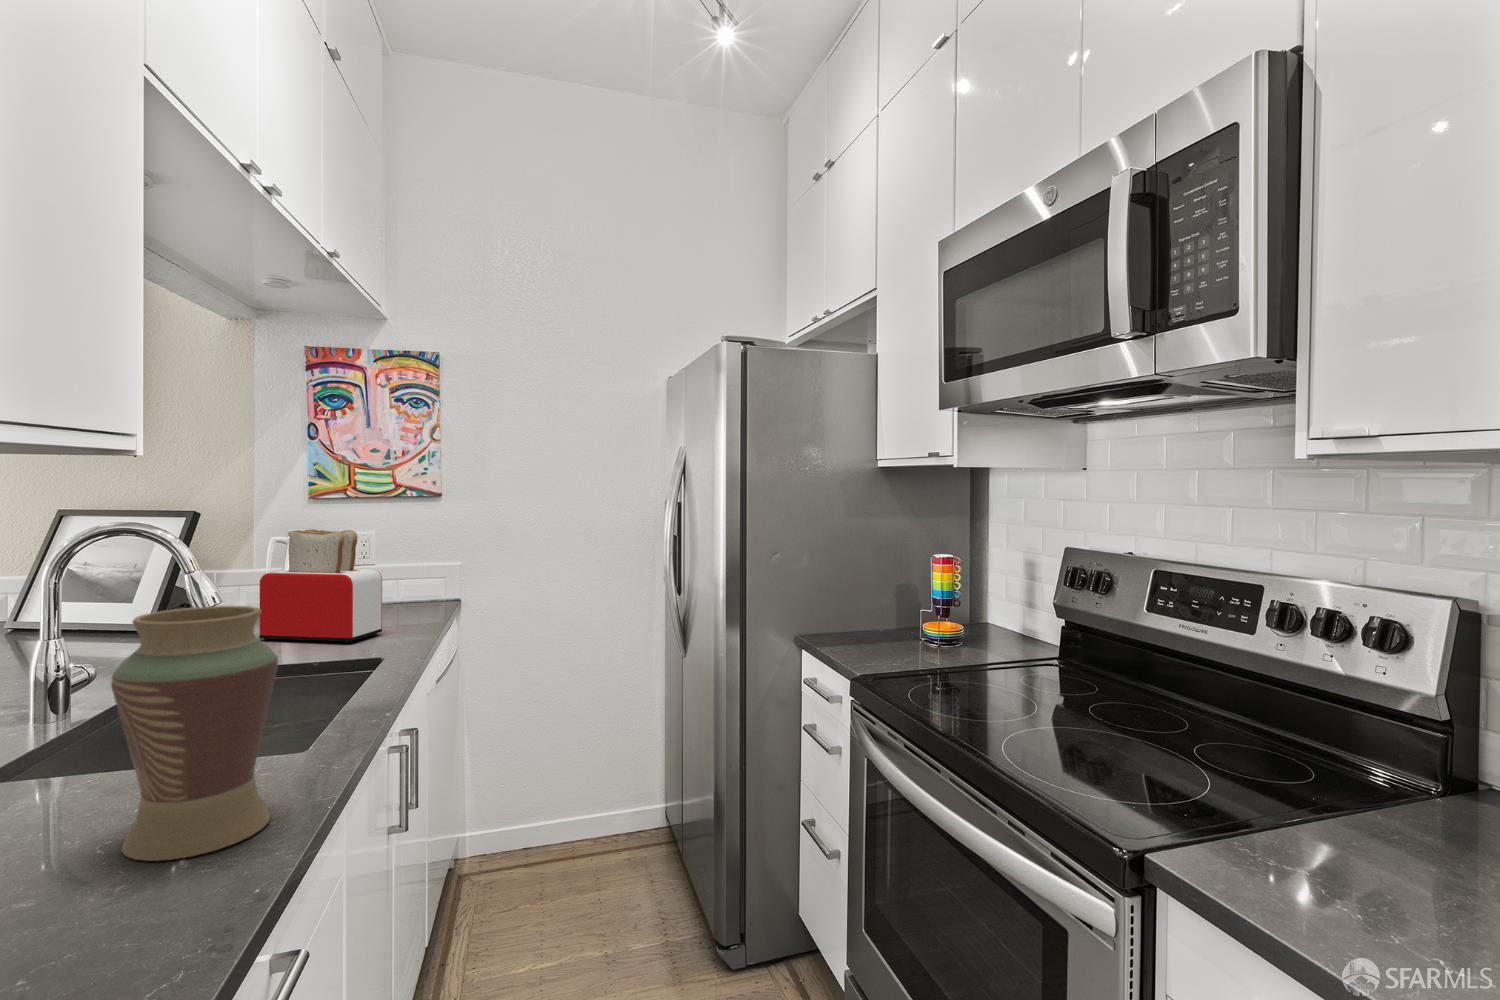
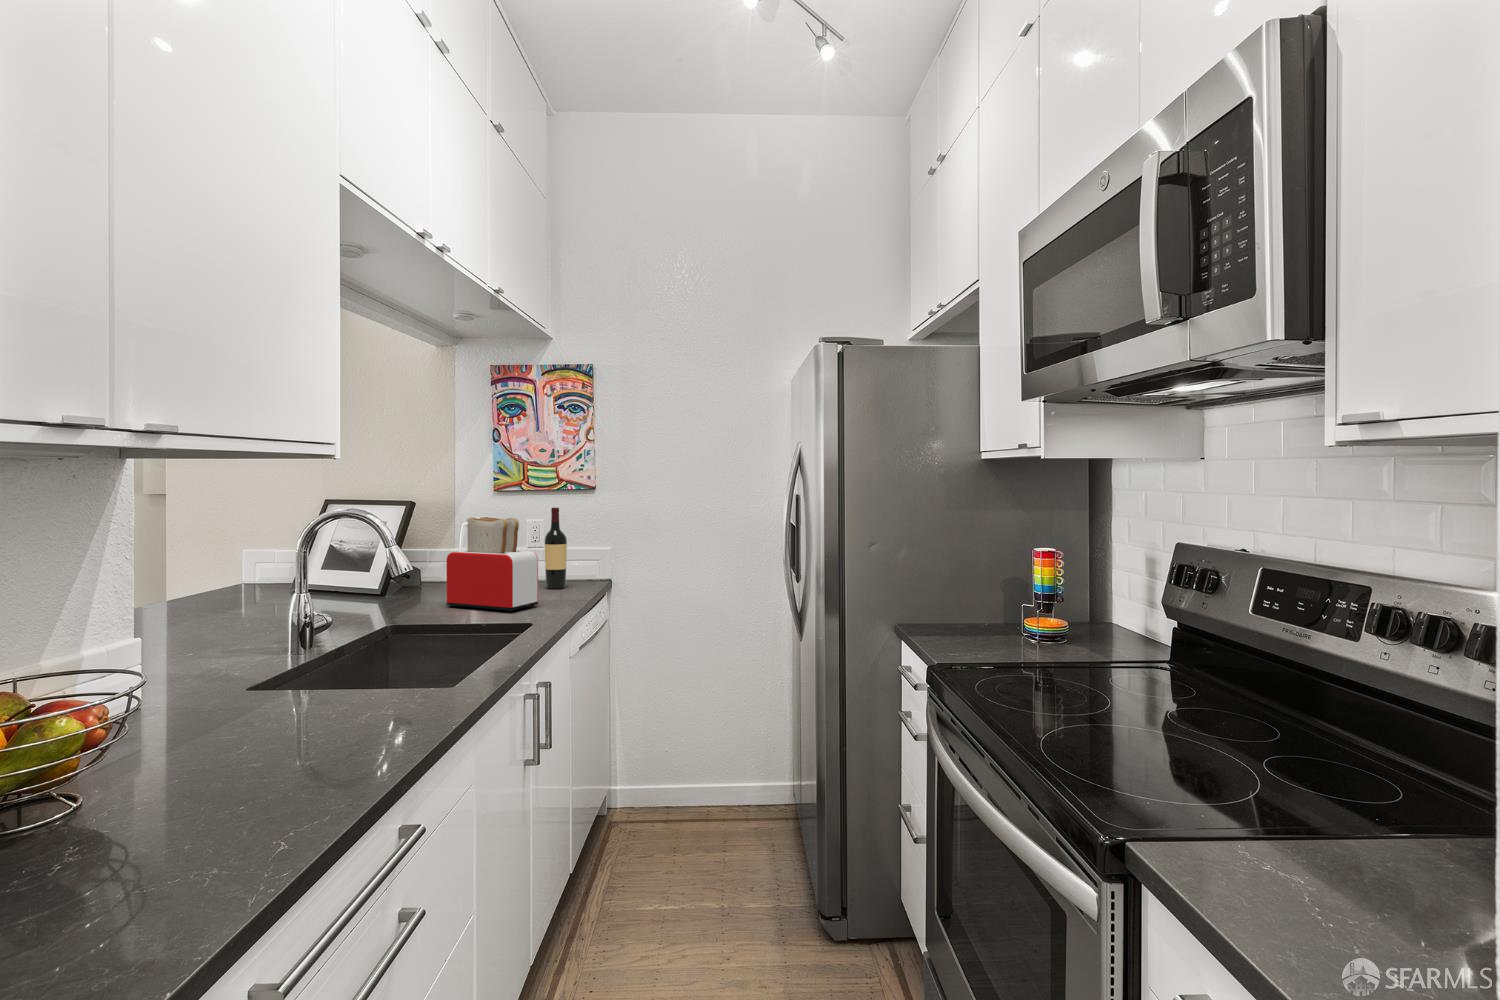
wine bottle: none [380,517,407,612] -> present [545,508,567,589]
vase: present [111,606,278,861] -> none [294,571,406,752]

